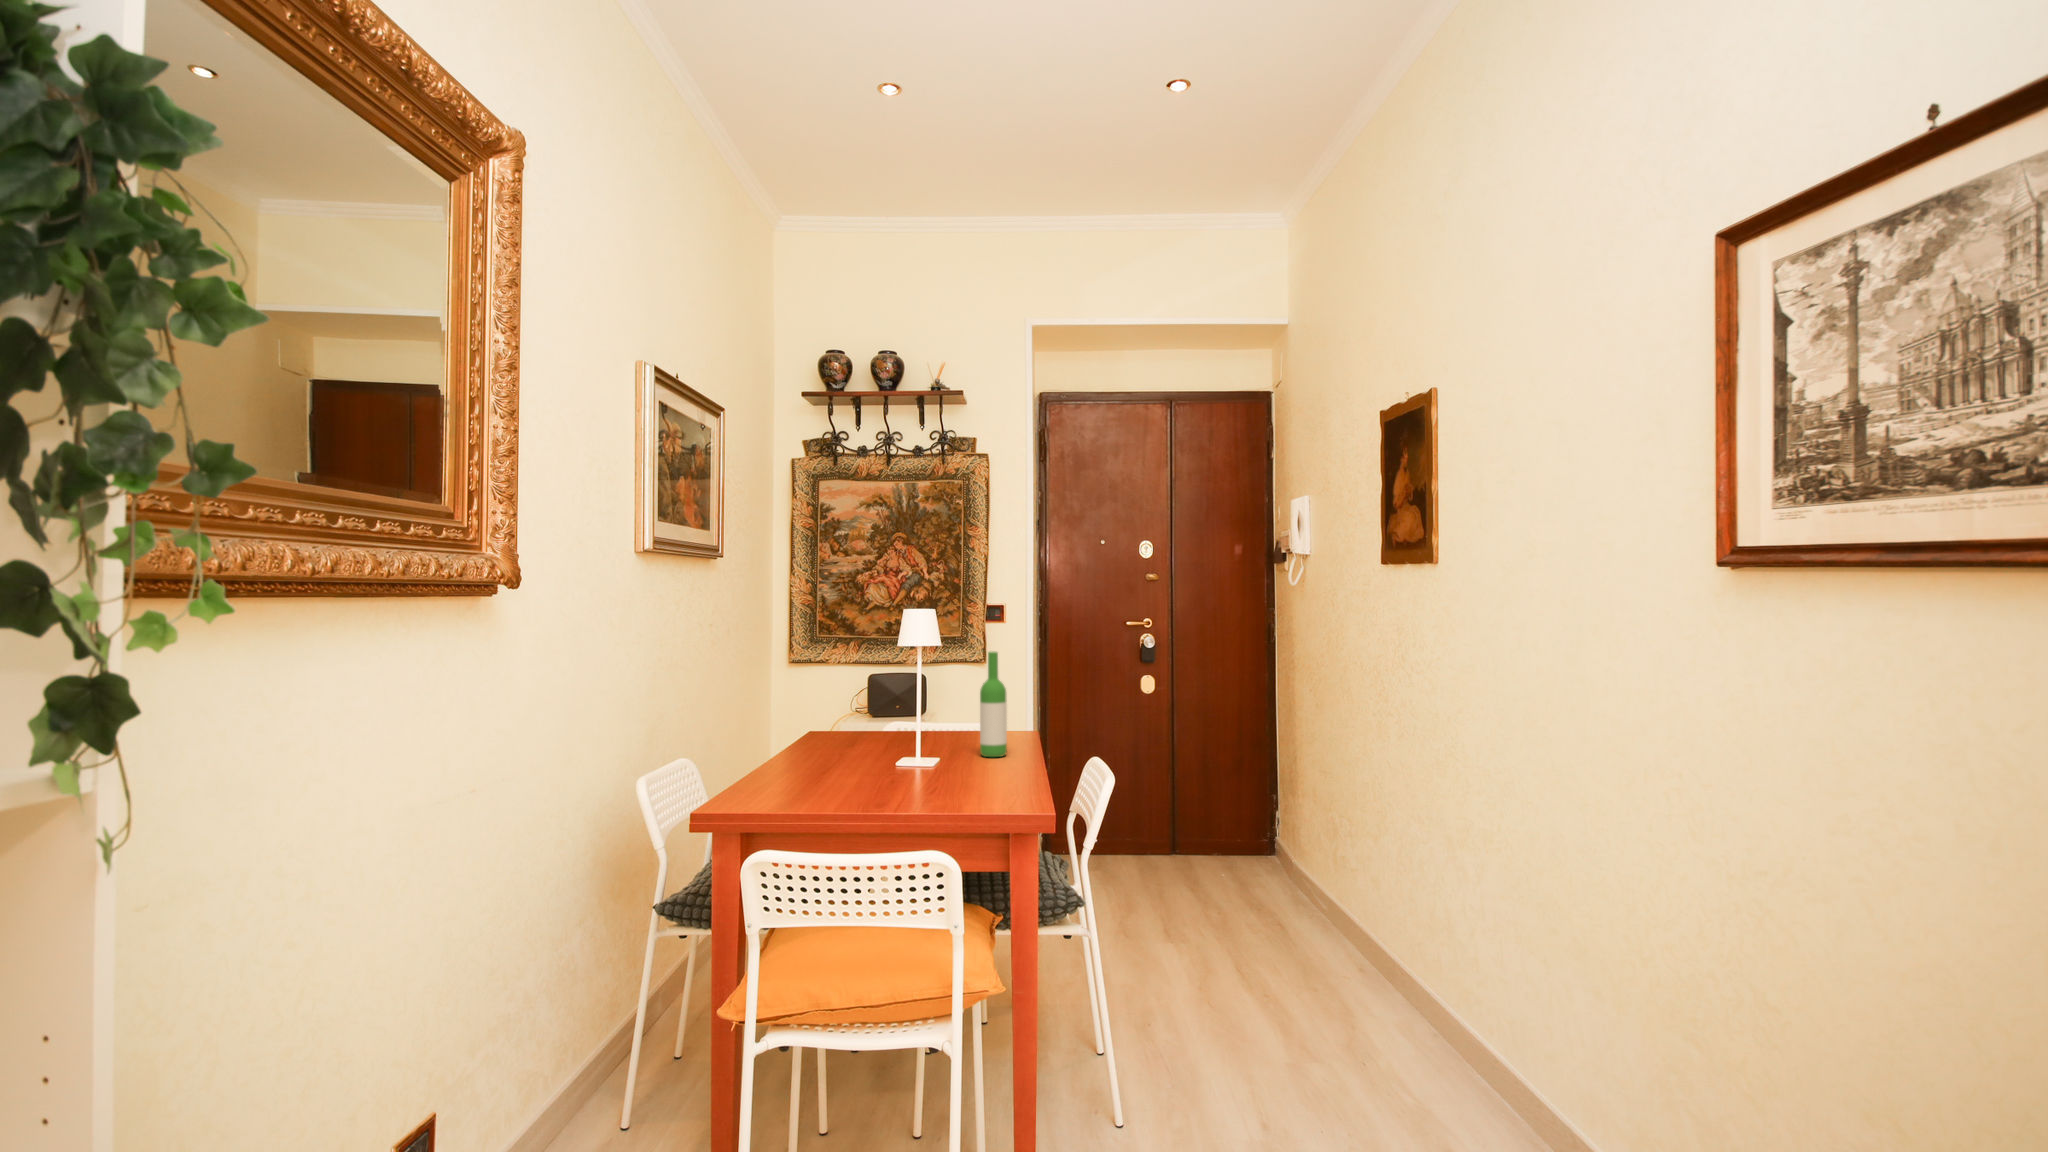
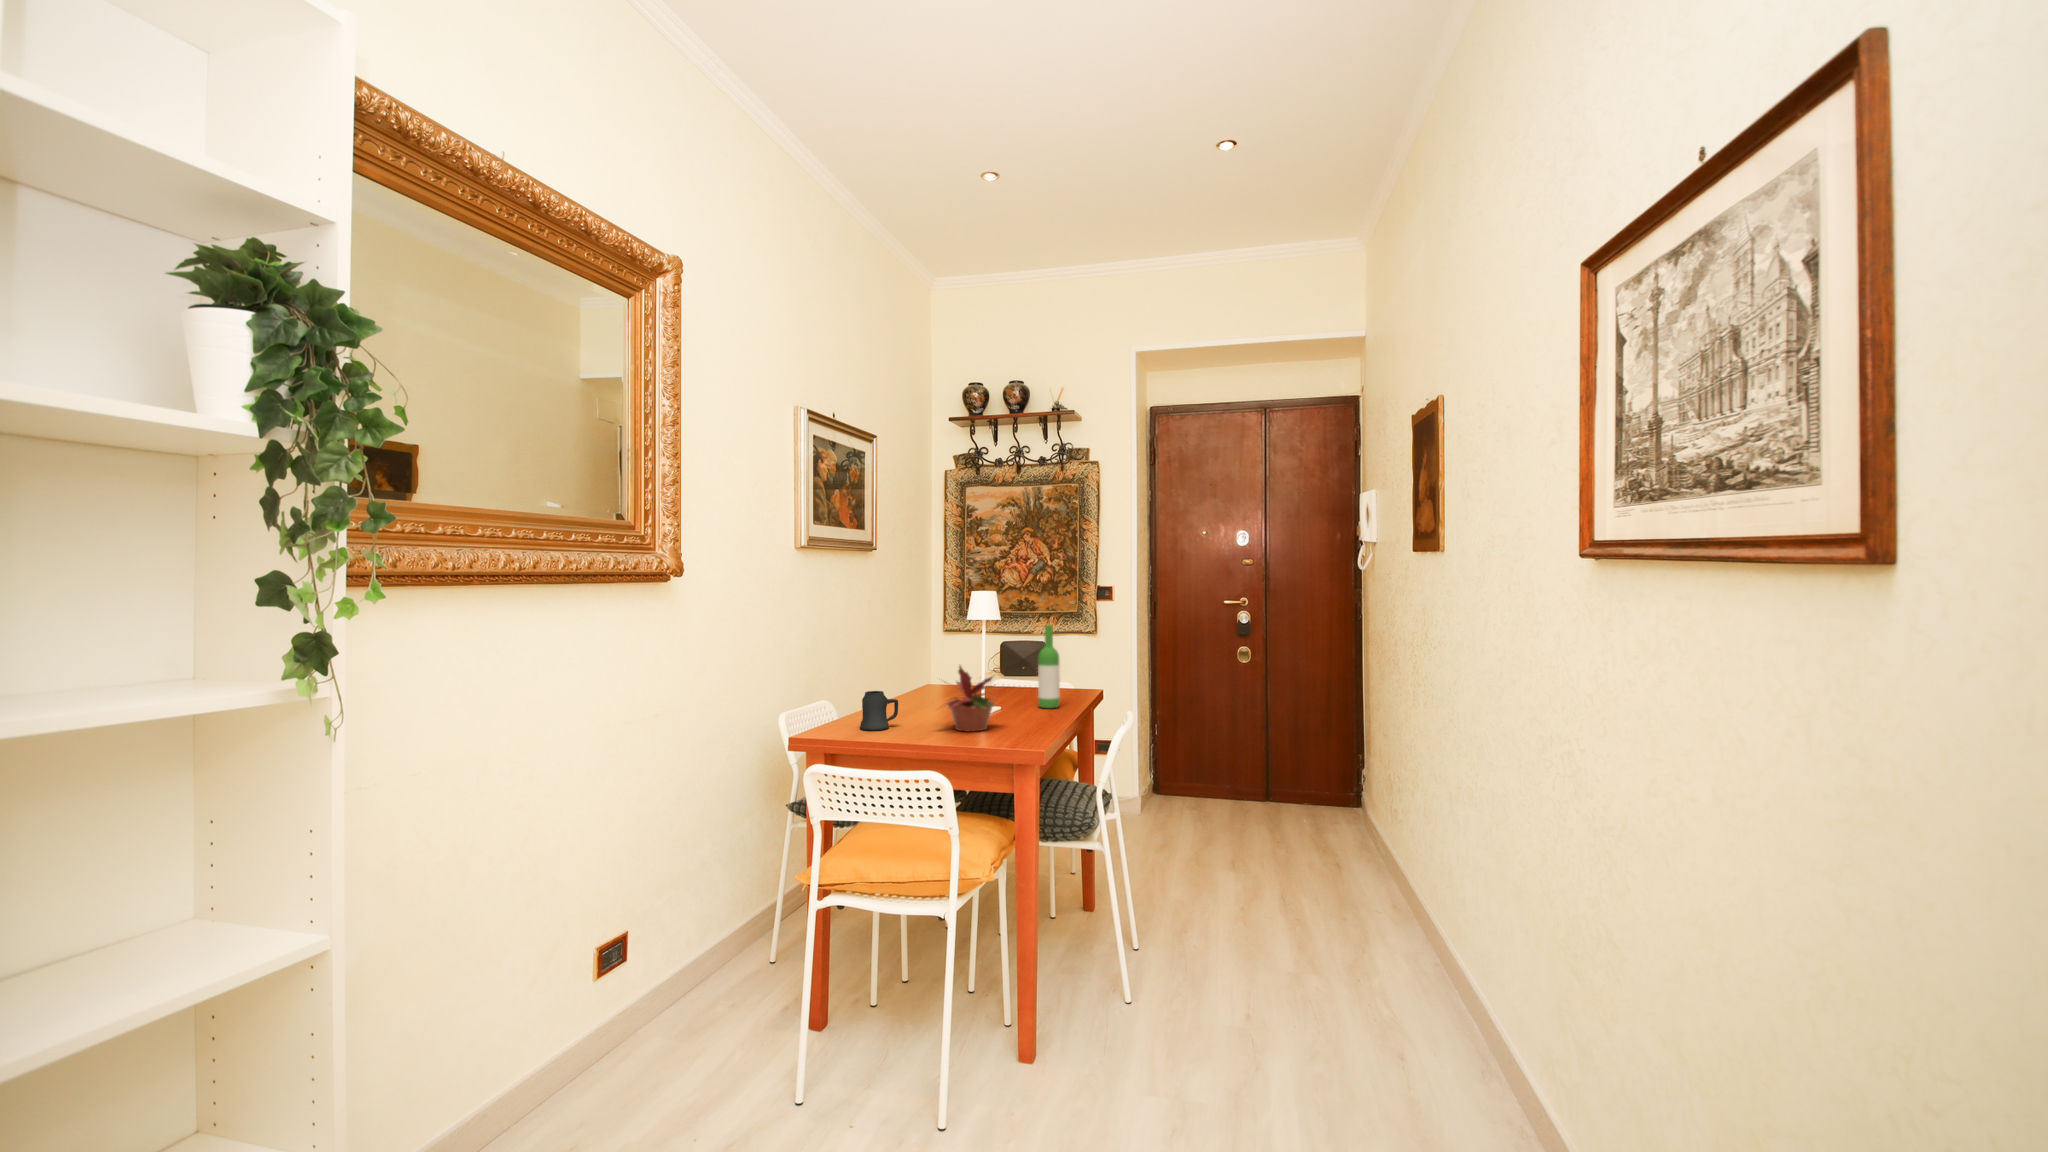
potted plant: none [879,704,977,794] -> present [944,666,995,732]
mug: none [776,745,828,800] -> present [860,691,898,731]

